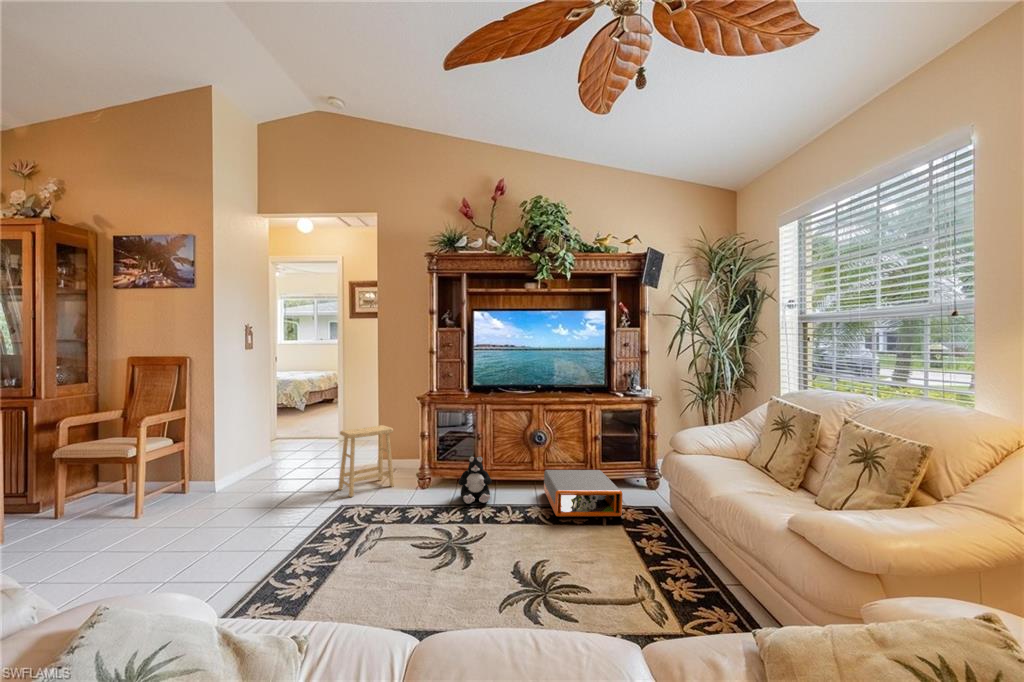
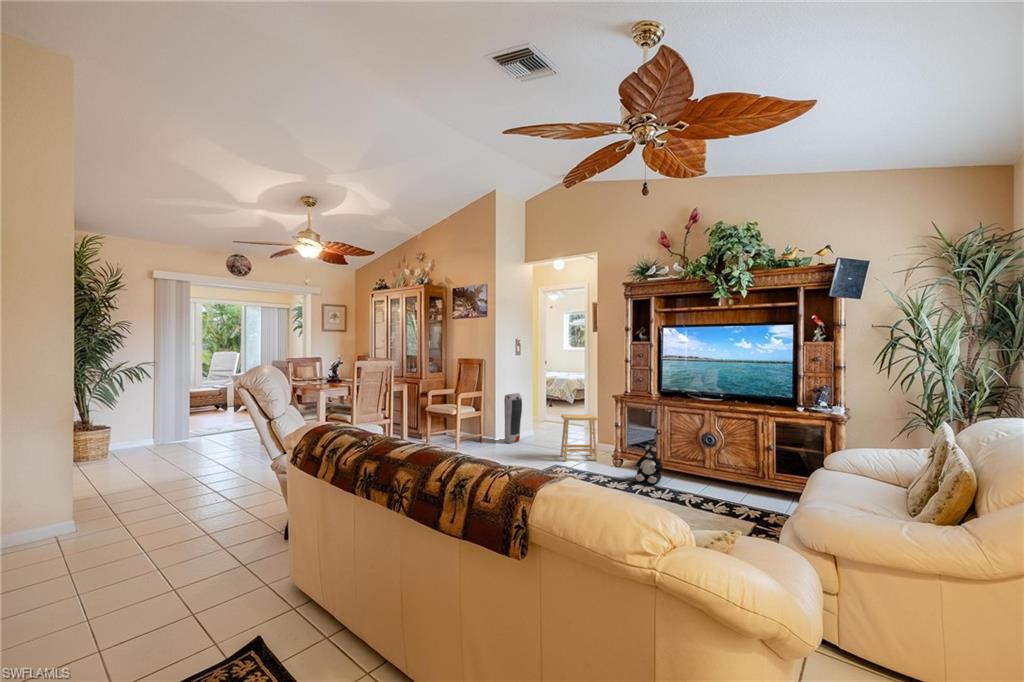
air purifier: none [232,407,262,487] -> present [504,393,522,443]
storage box: present [544,470,623,517] -> none [701,469,773,519]

